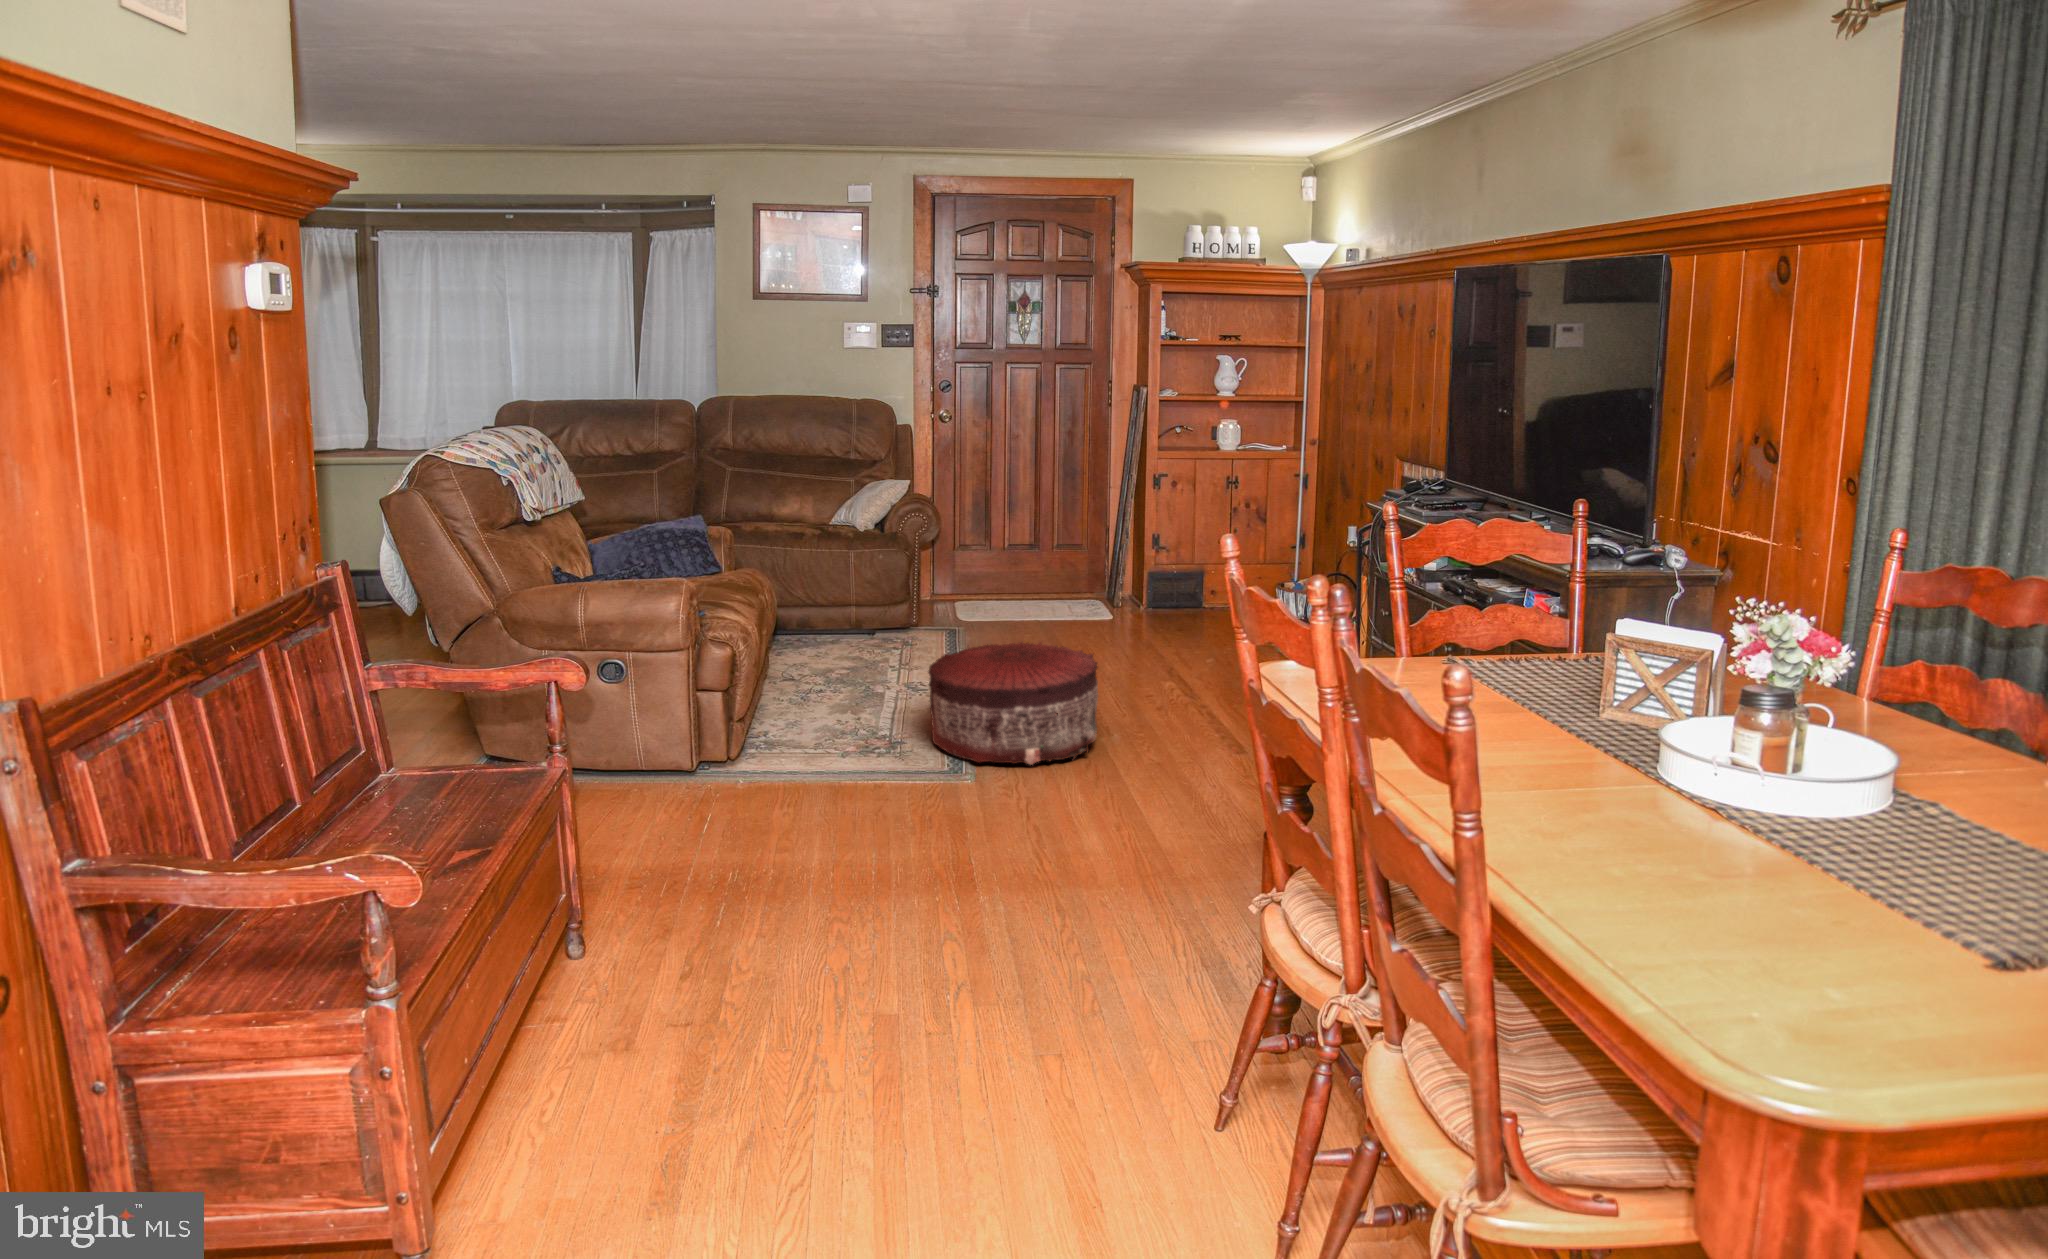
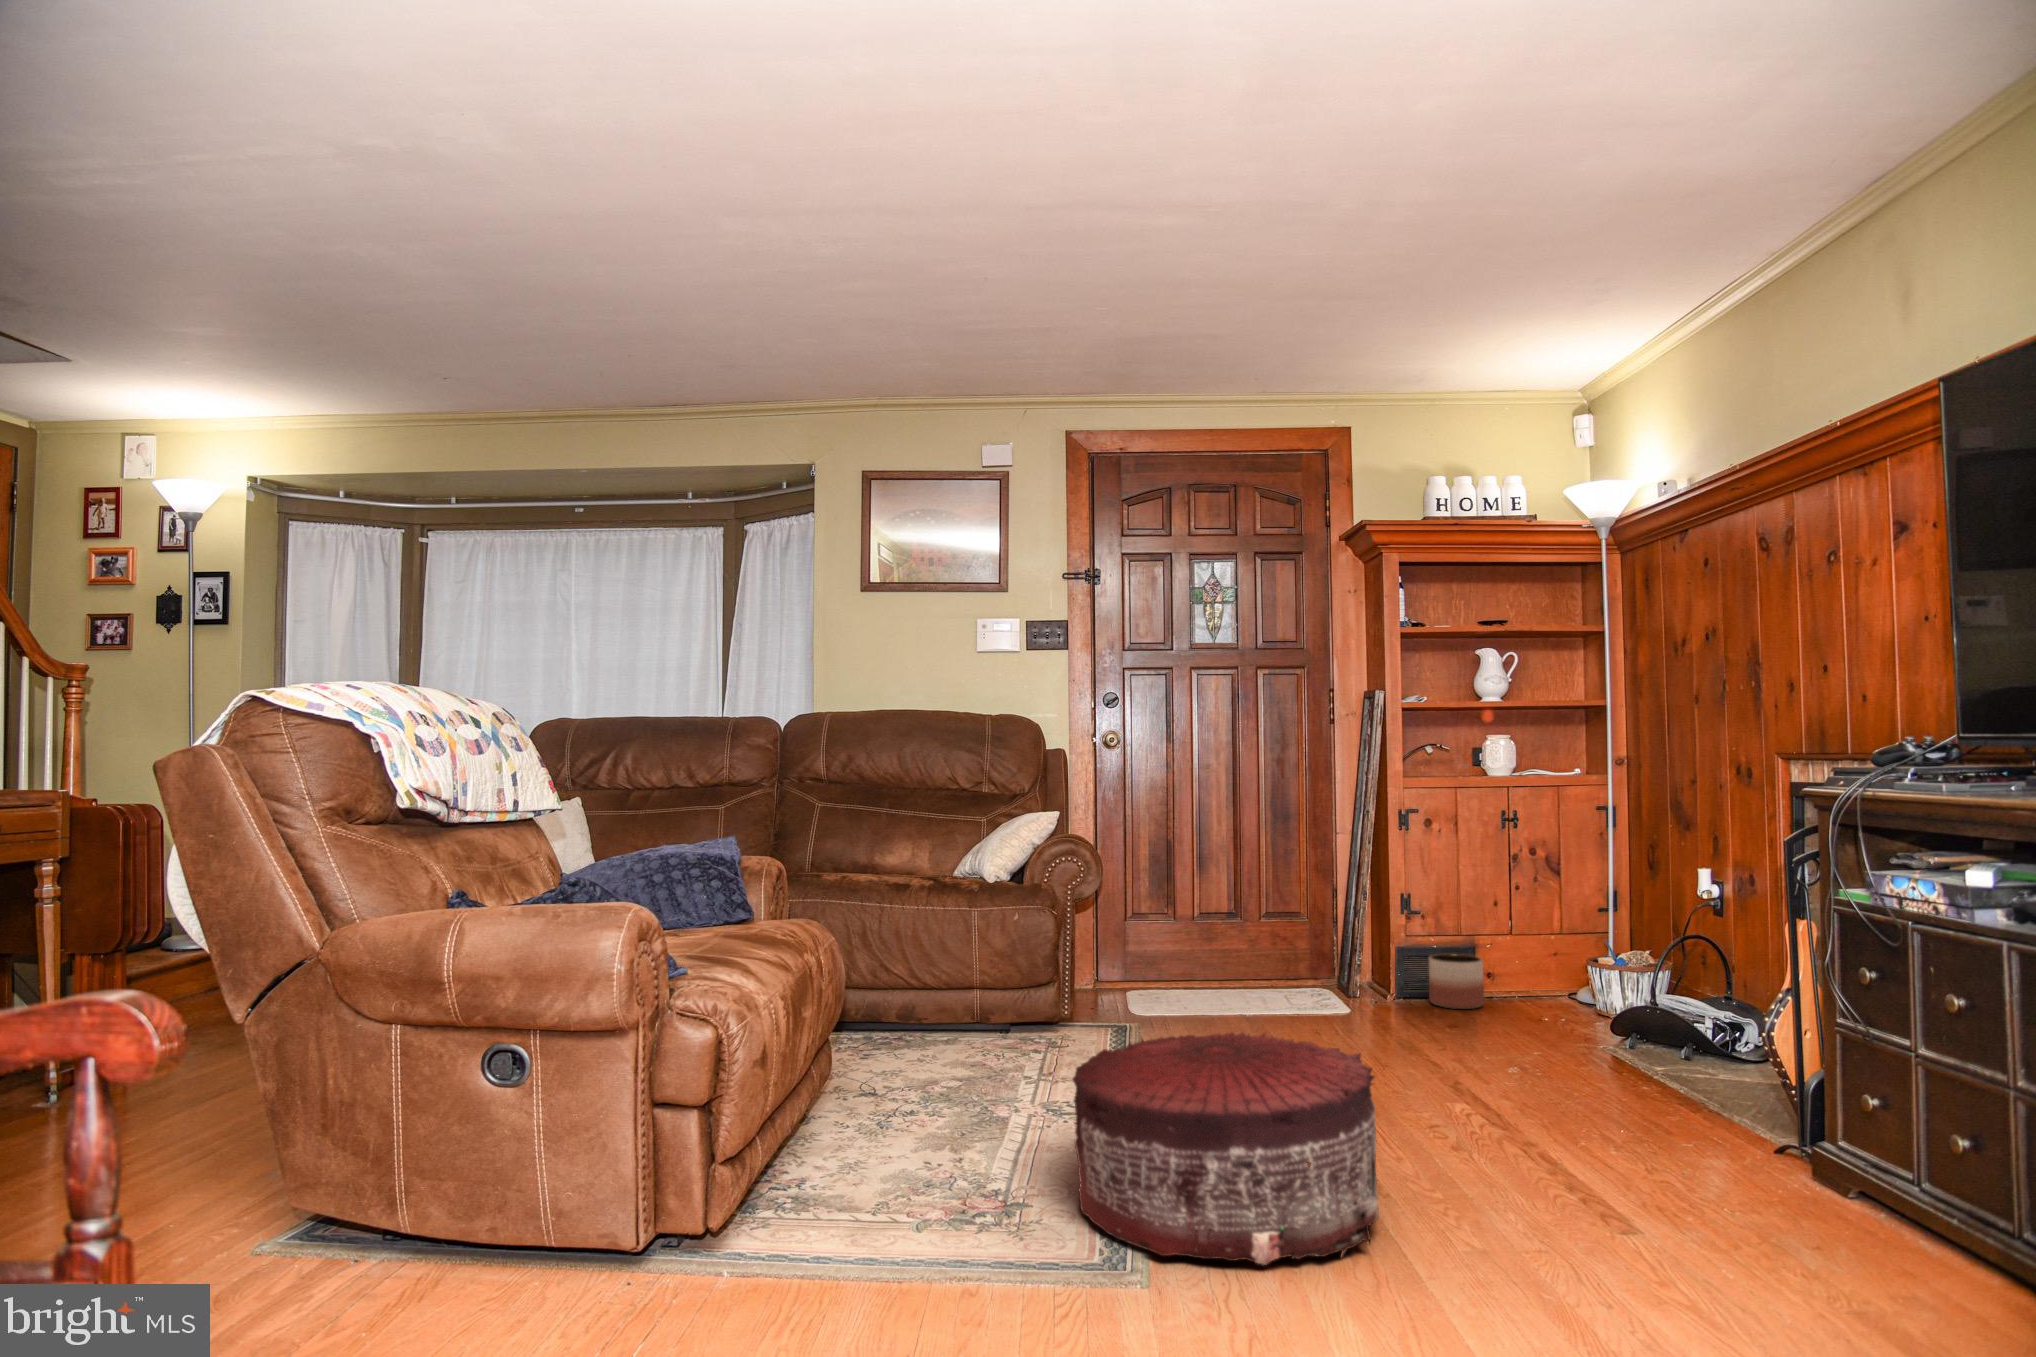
planter: none [1164,576,1201,613] -> present [1429,954,1484,1009]

